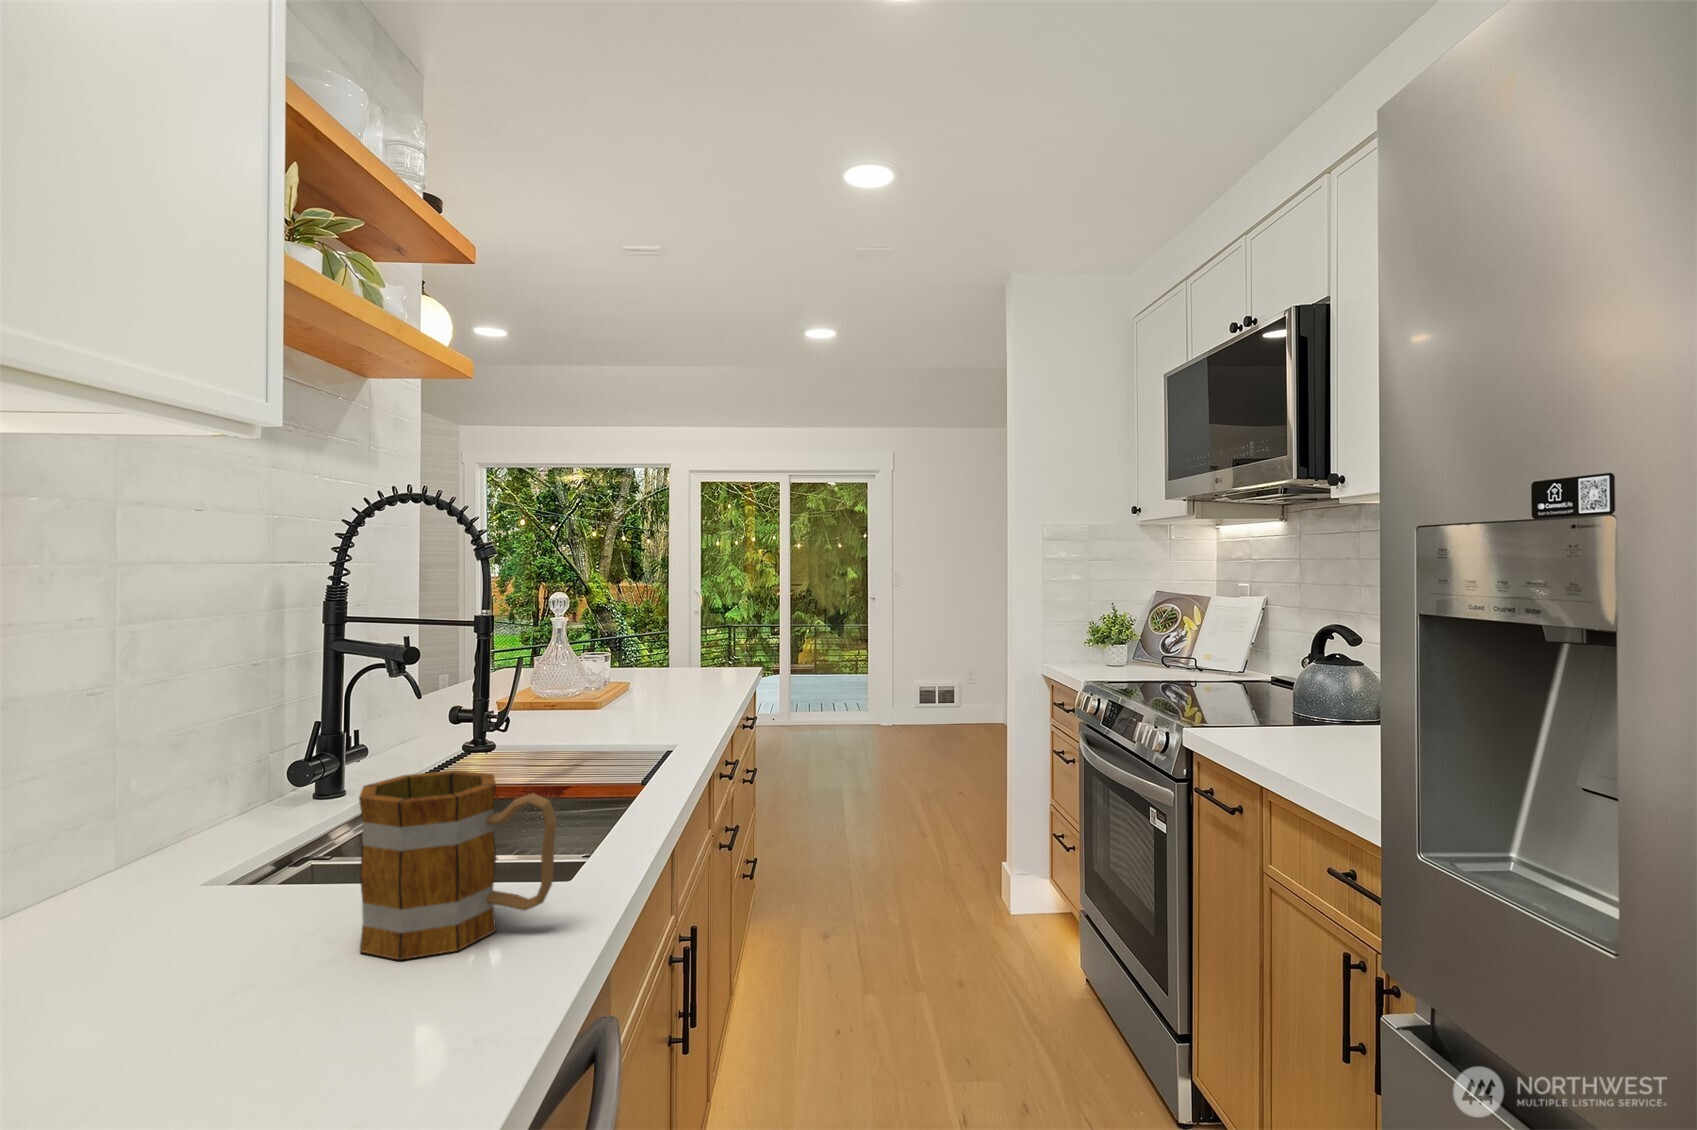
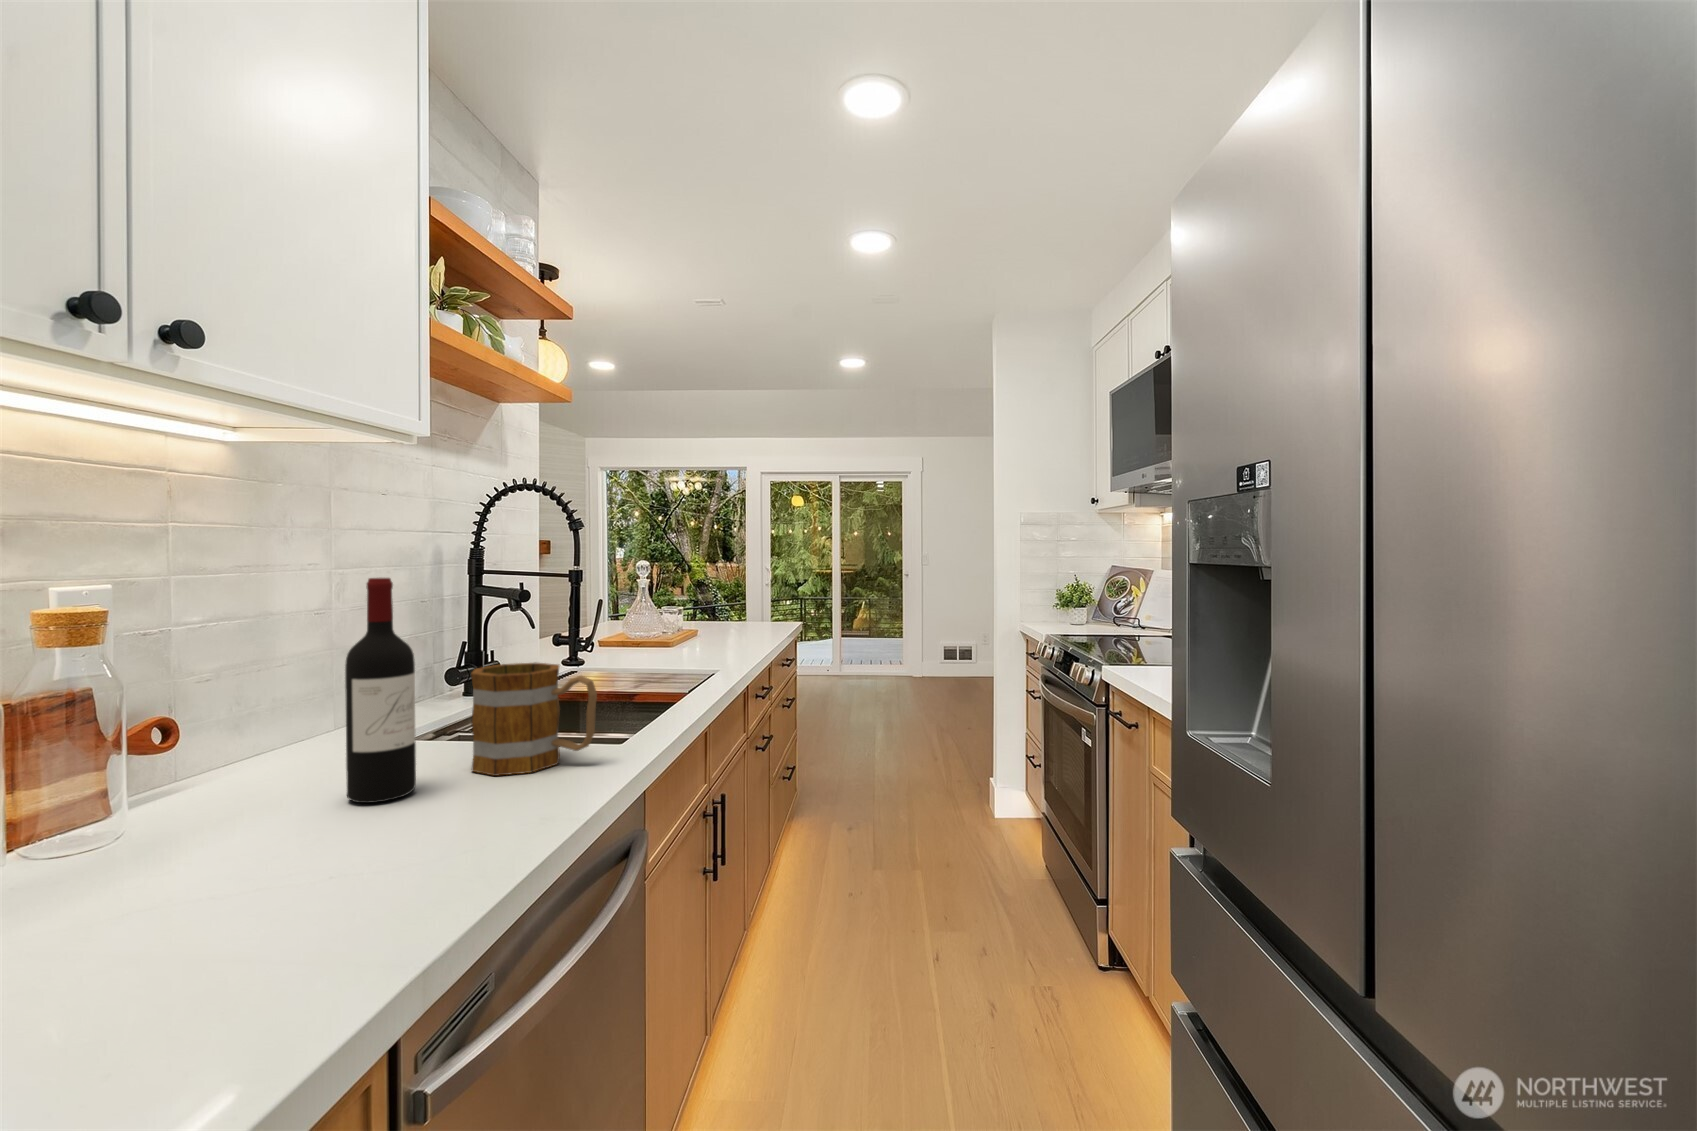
wine bottle: none [158,655,274,1031] -> present [345,578,416,803]

